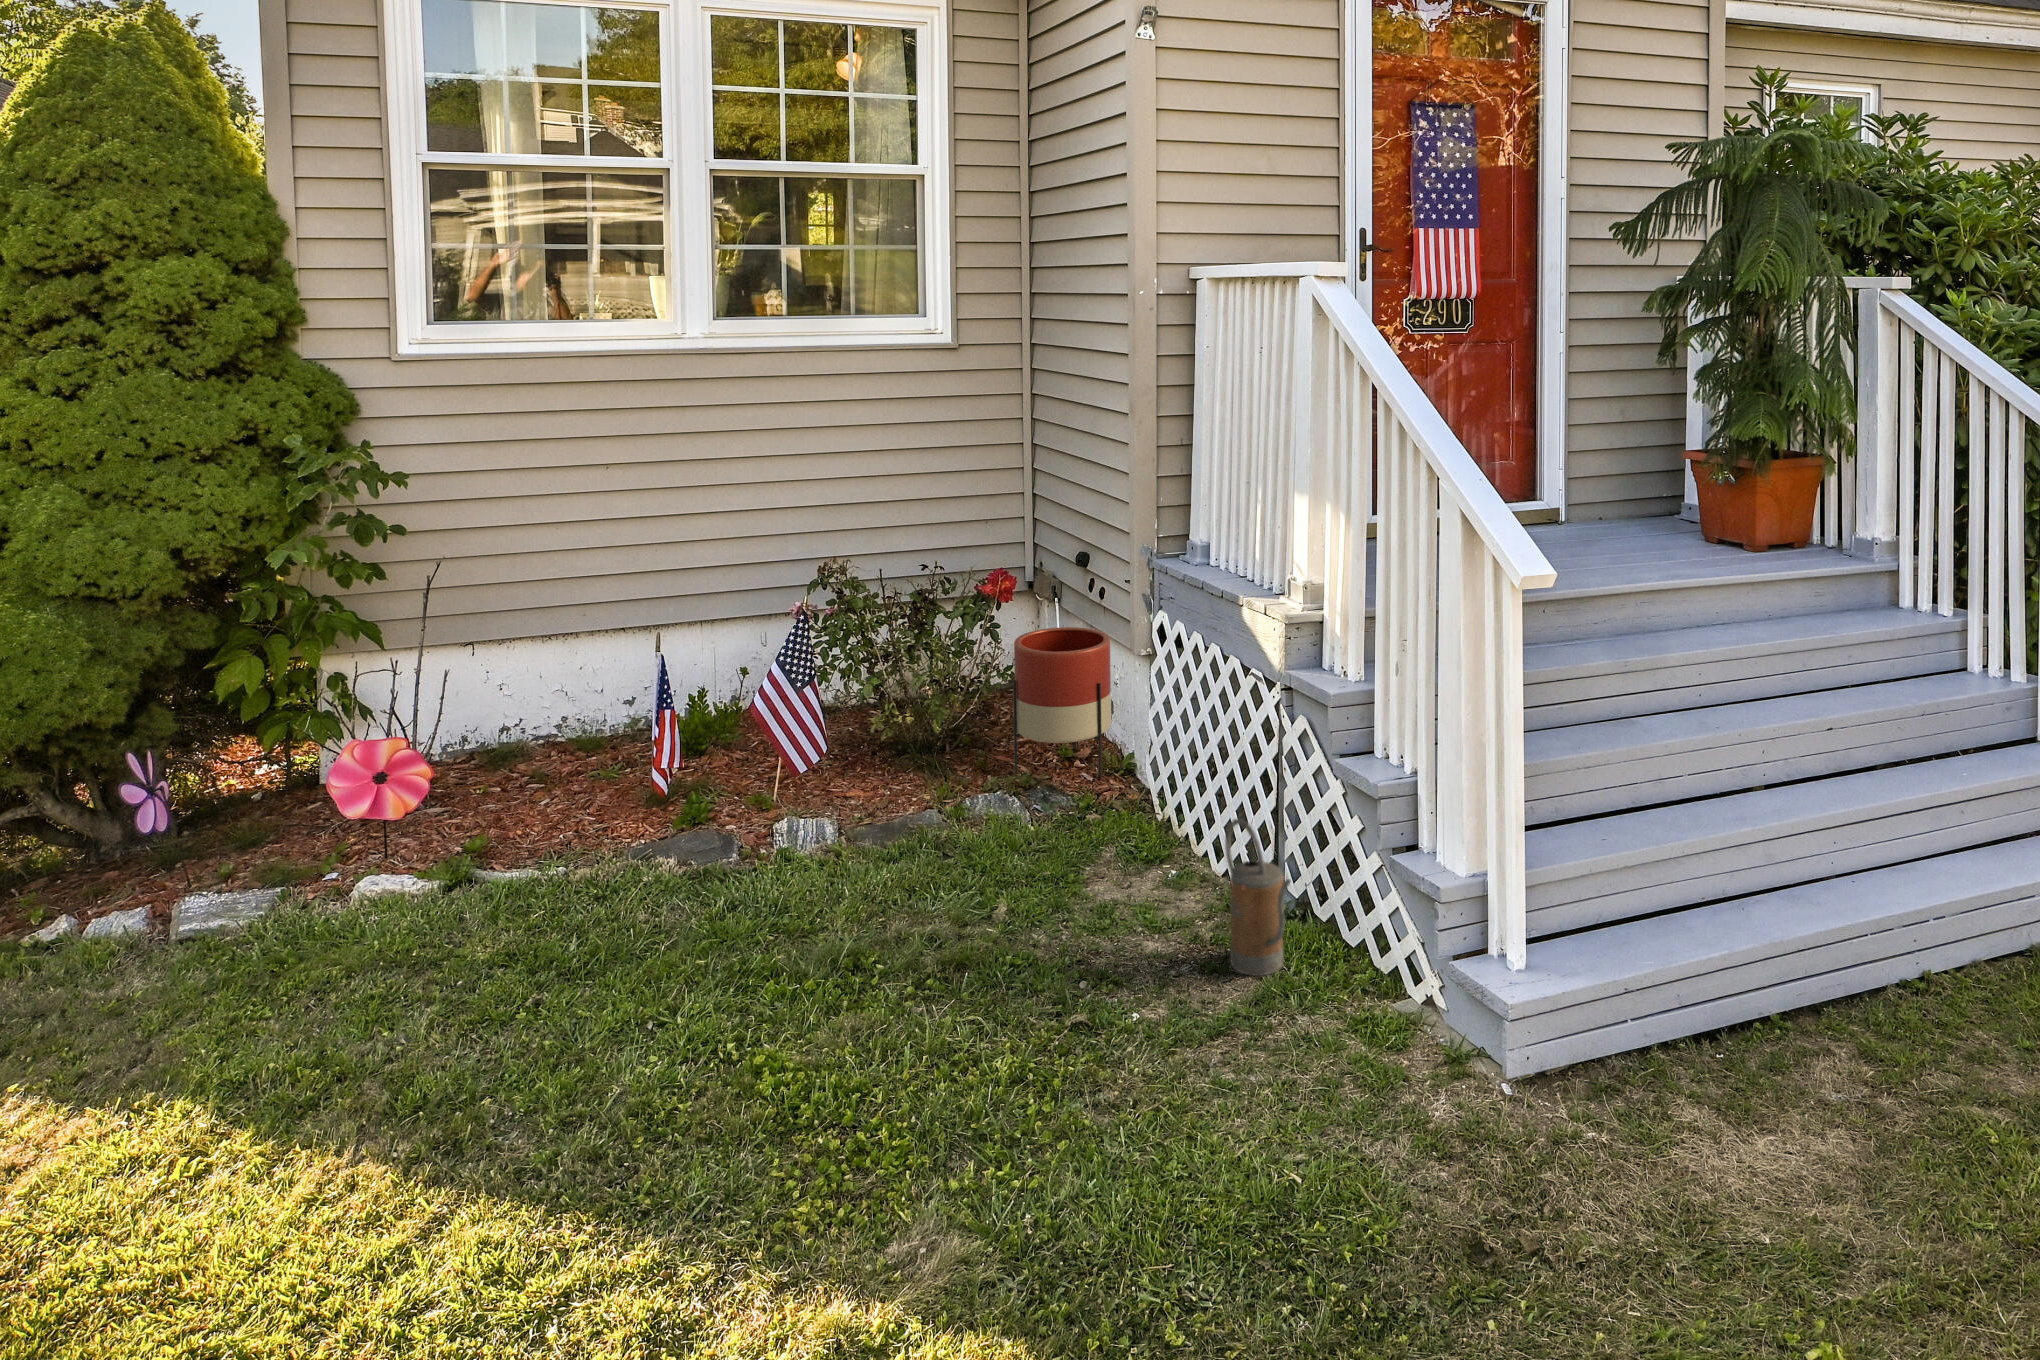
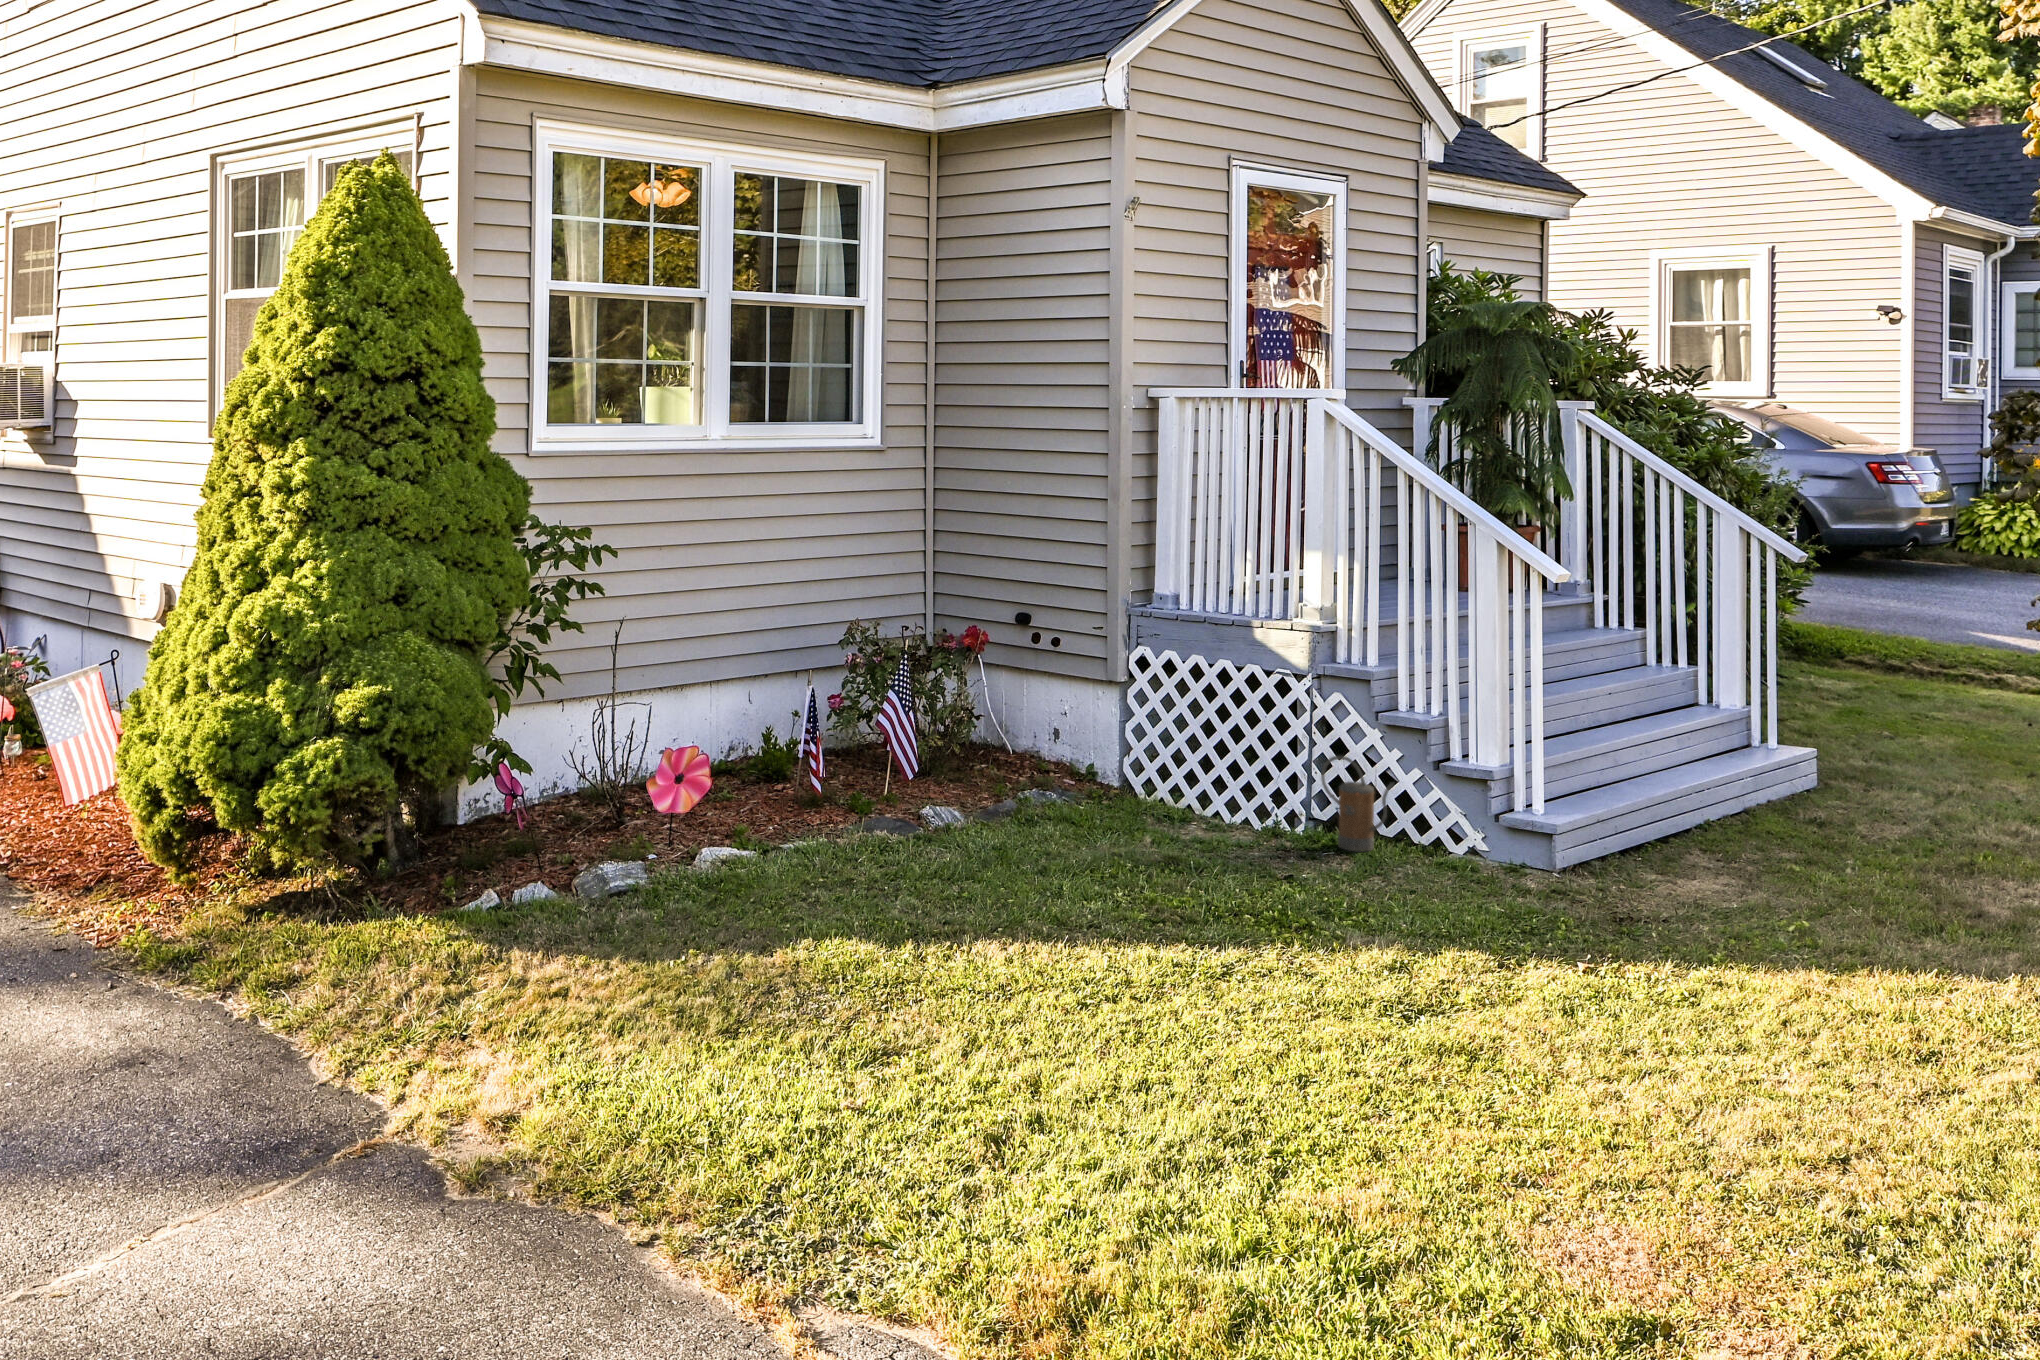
planter: present [1013,627,1112,777] -> none [1013,674,1091,788]

